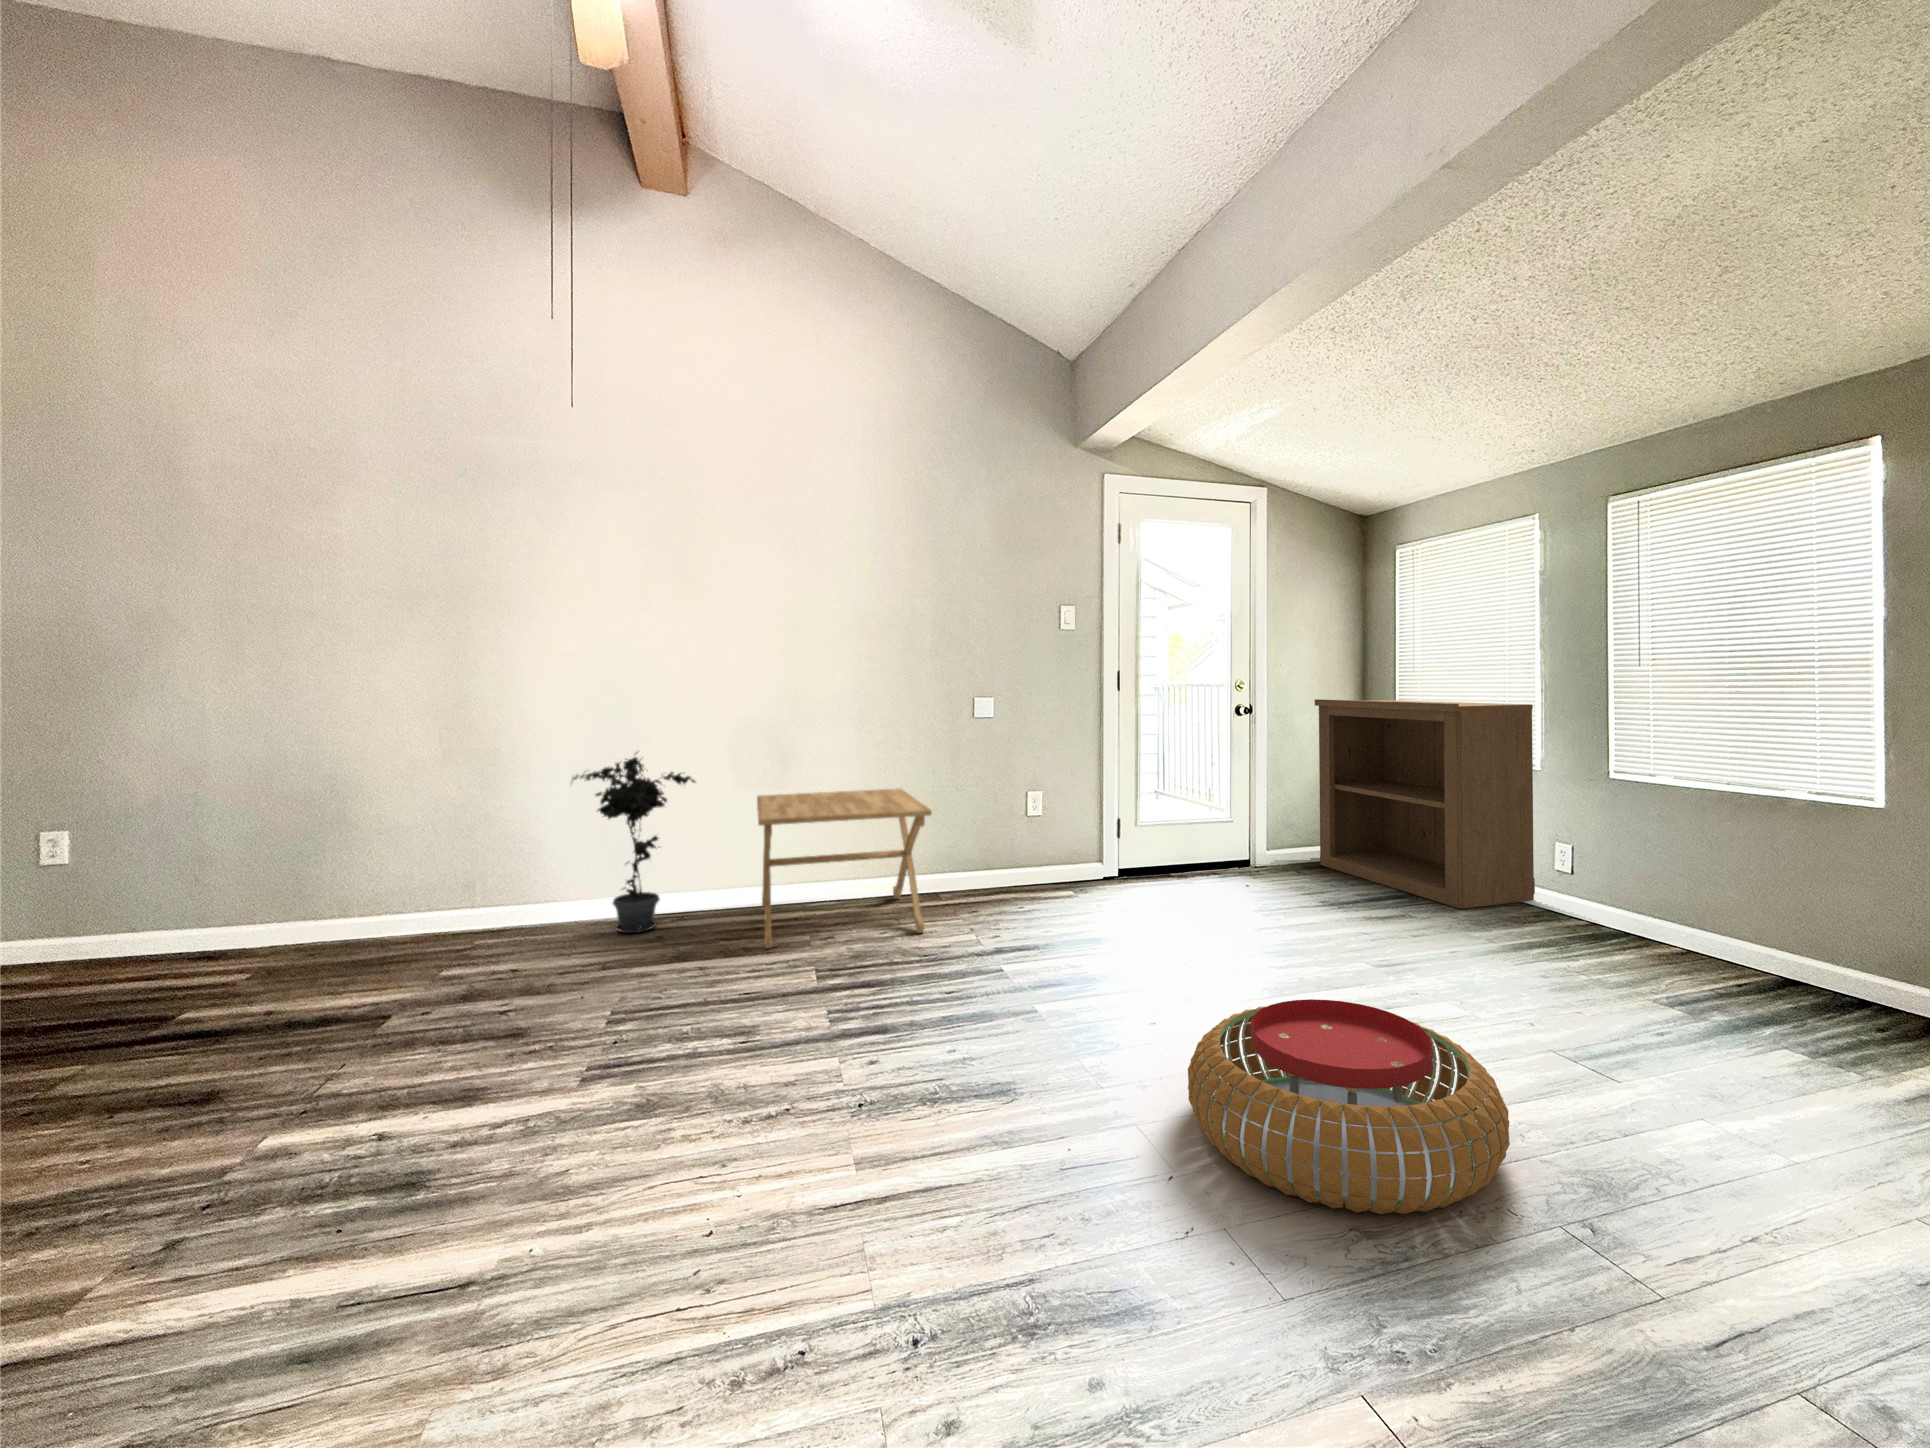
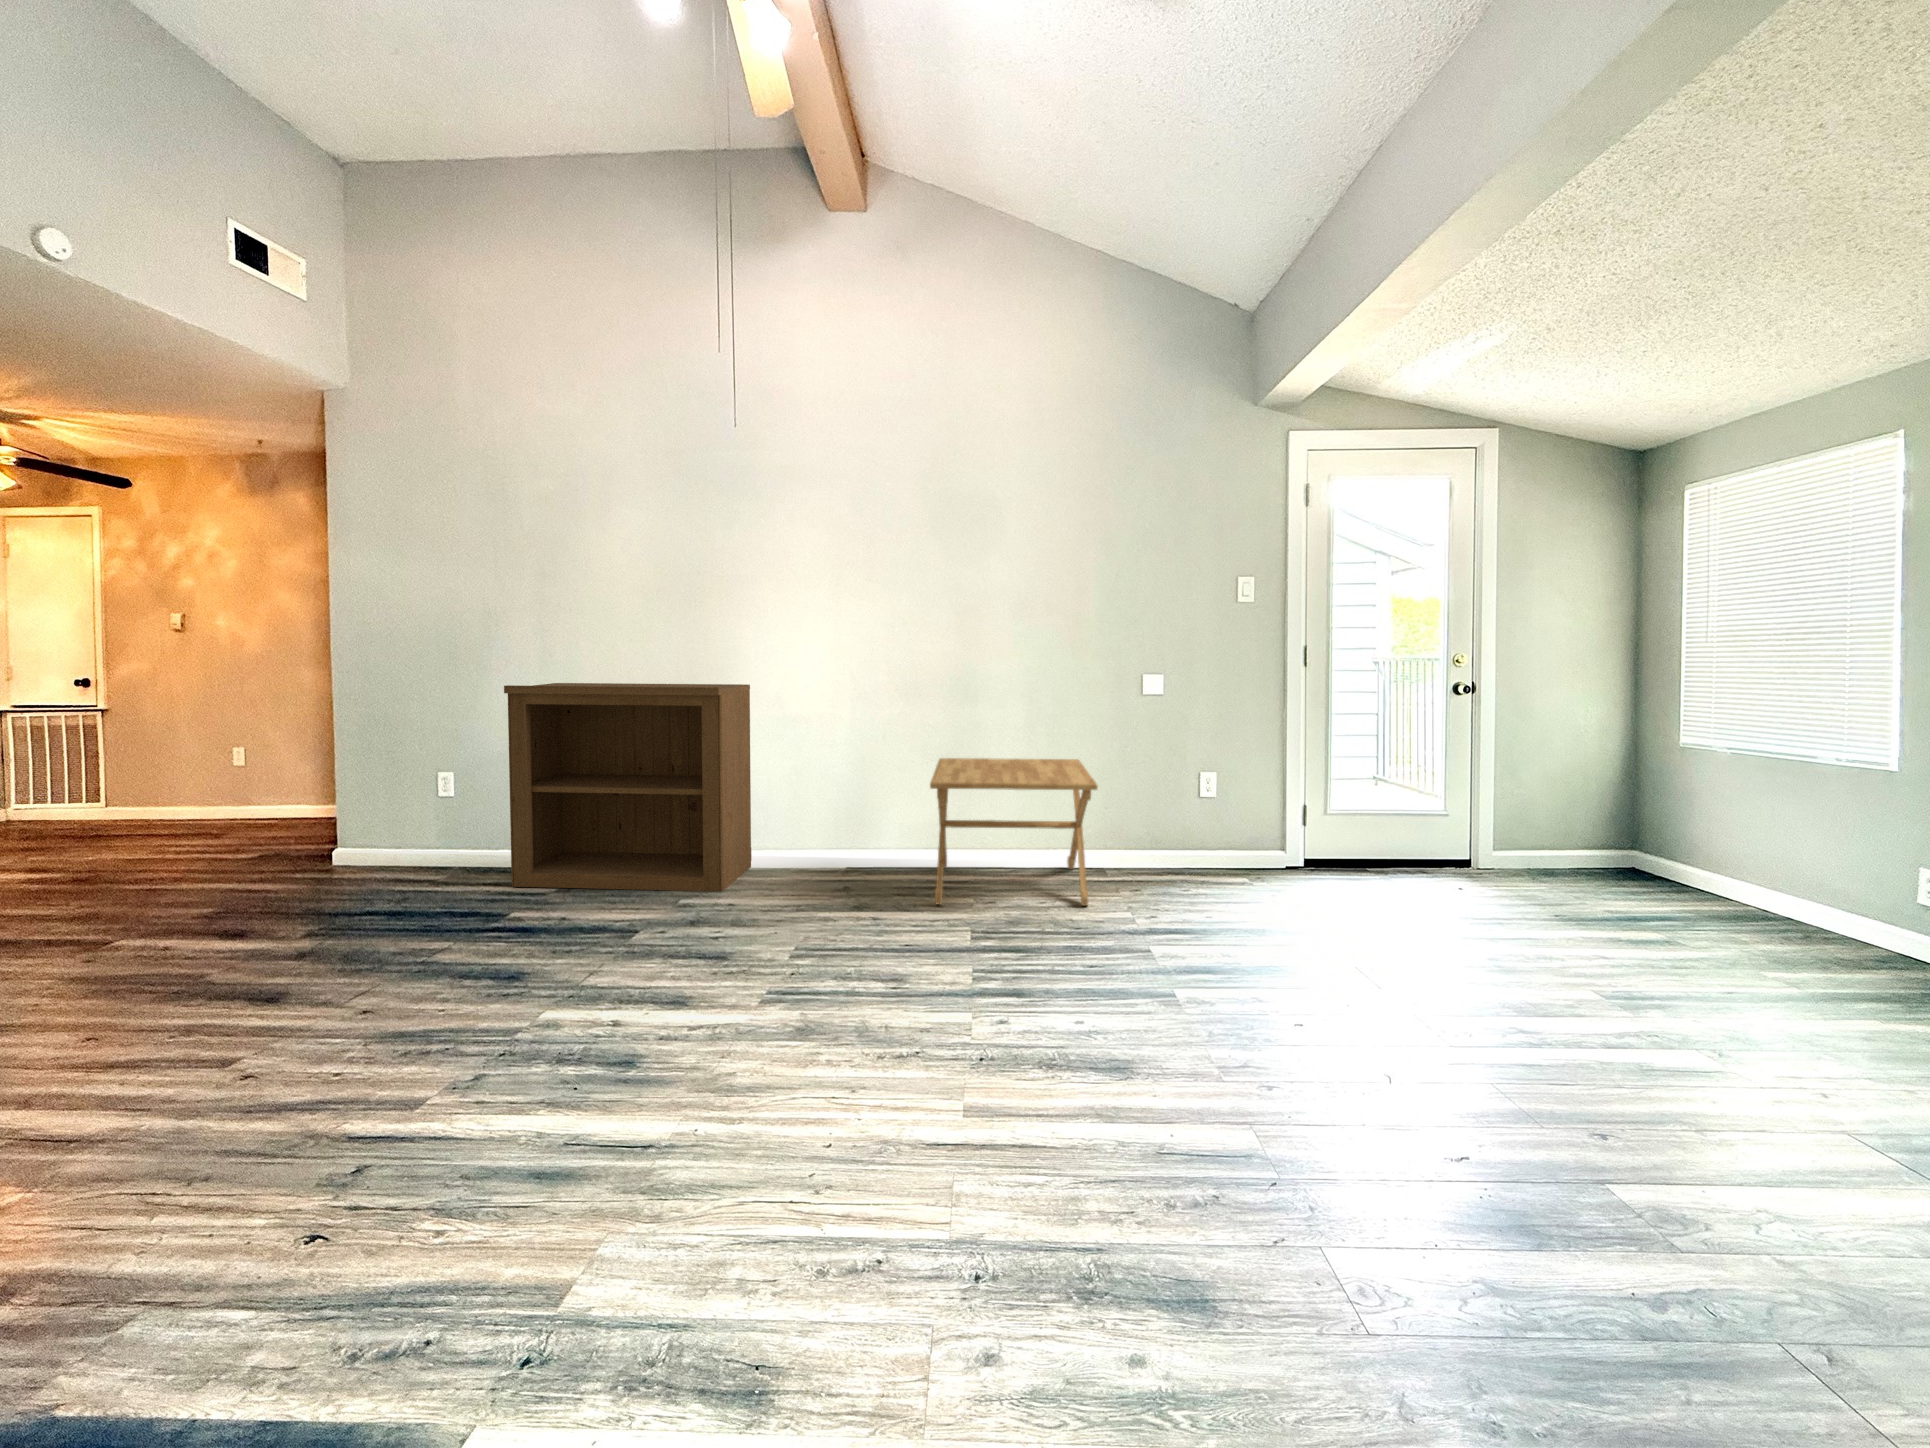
bookshelf: present [1315,699,1535,909] -> present [504,683,751,891]
potted plant: present [573,752,695,933] -> none [777,712,882,877]
pouf: present [1188,999,1510,1215] -> none [1305,1030,1694,1284]

